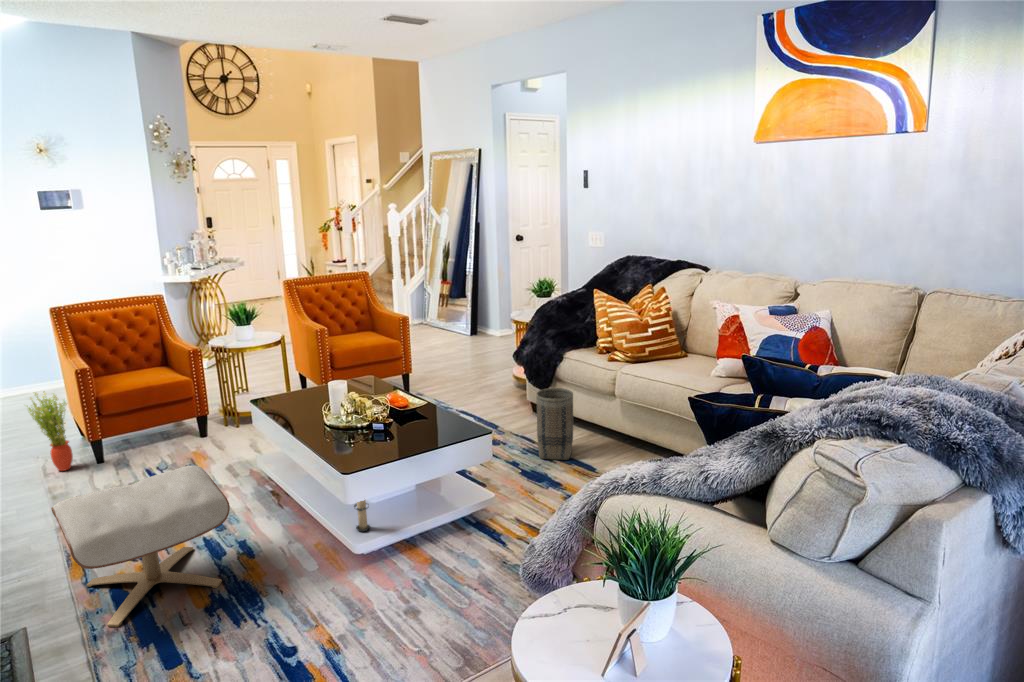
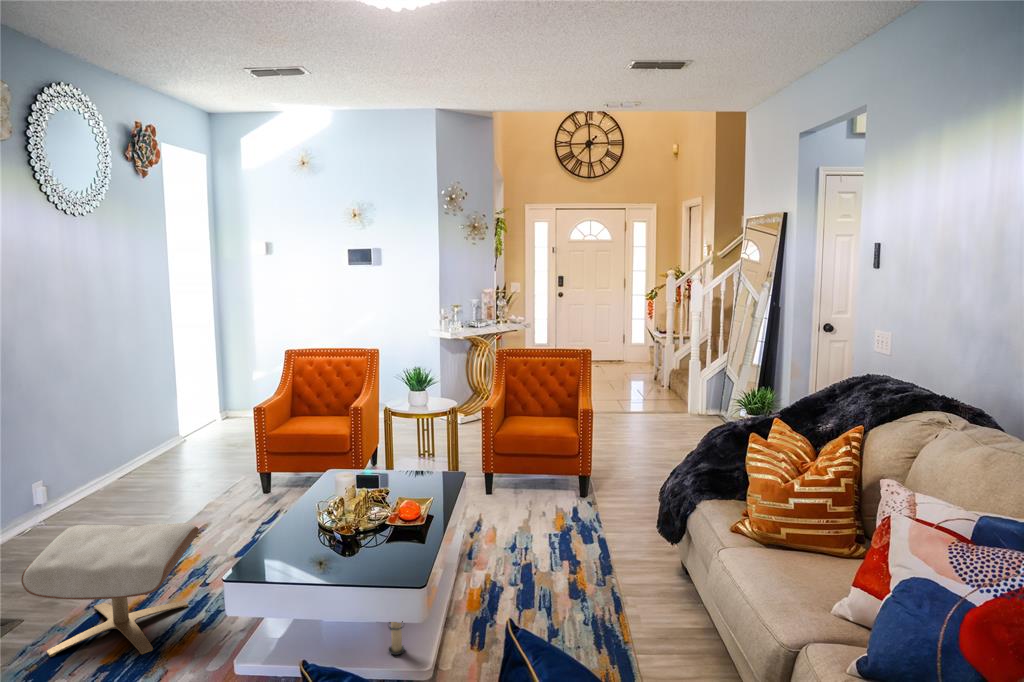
basket: present [537,388,573,460] -> none [592,546,649,658]
potted plant: present [29,393,73,471] -> none [218,422,248,495]
candle: present [354,500,370,531] -> present [389,621,405,655]

